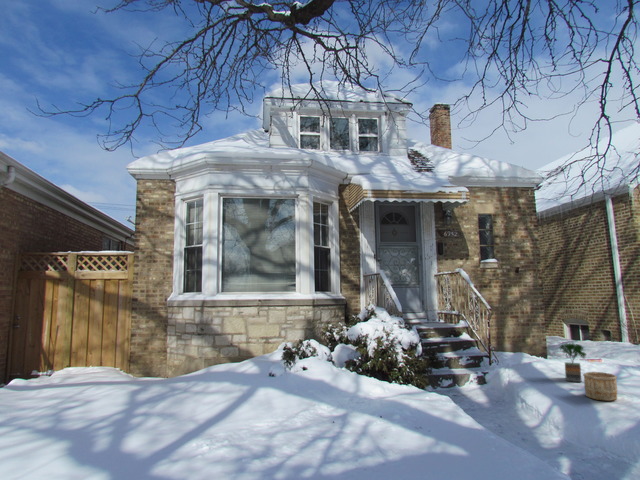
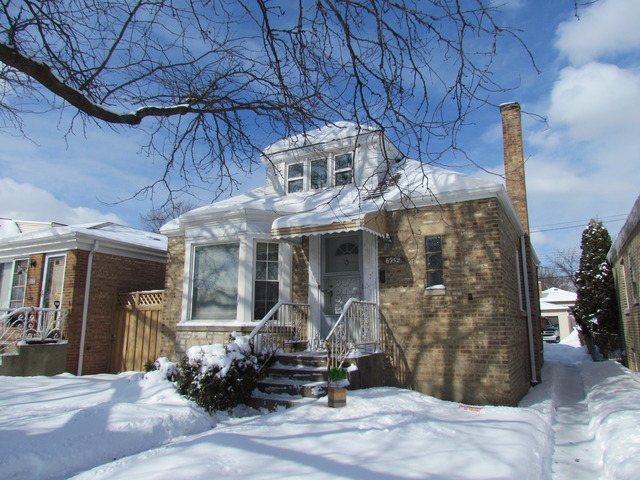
wooden bucket: present [583,372,617,401] -> none [282,392,311,419]

